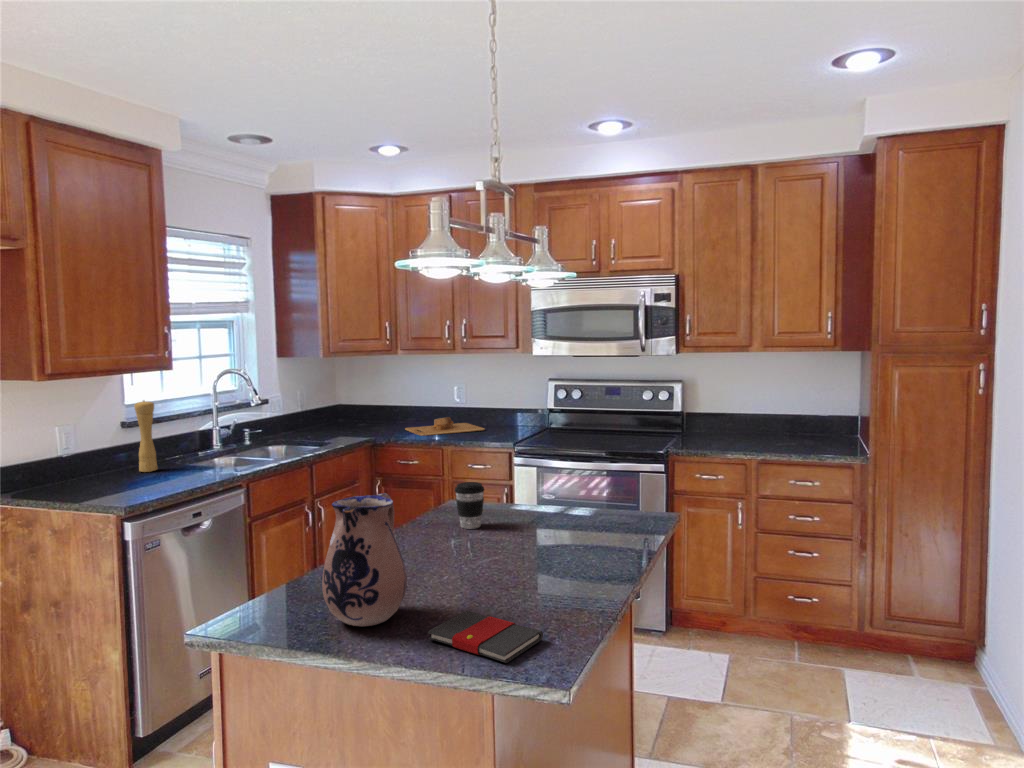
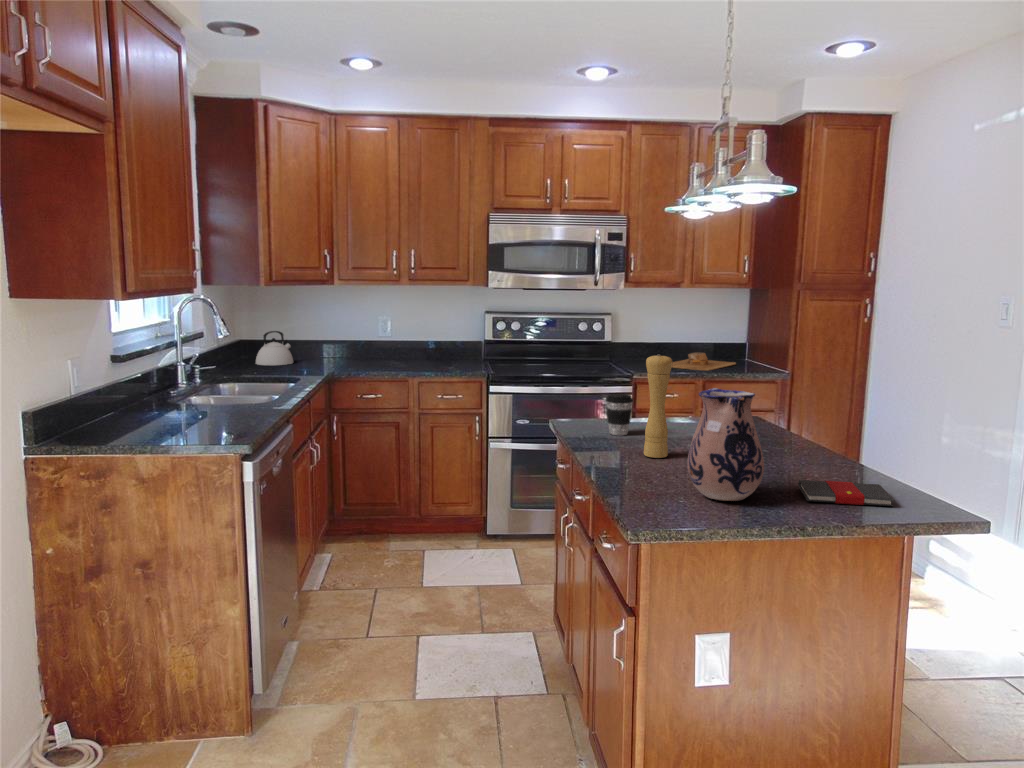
kettle: none [347,395,381,427] -> present [256,331,293,365]
pepper mill: present [134,401,157,472] -> present [644,354,672,458]
cutting board: present [405,417,485,436] -> present [672,353,736,371]

